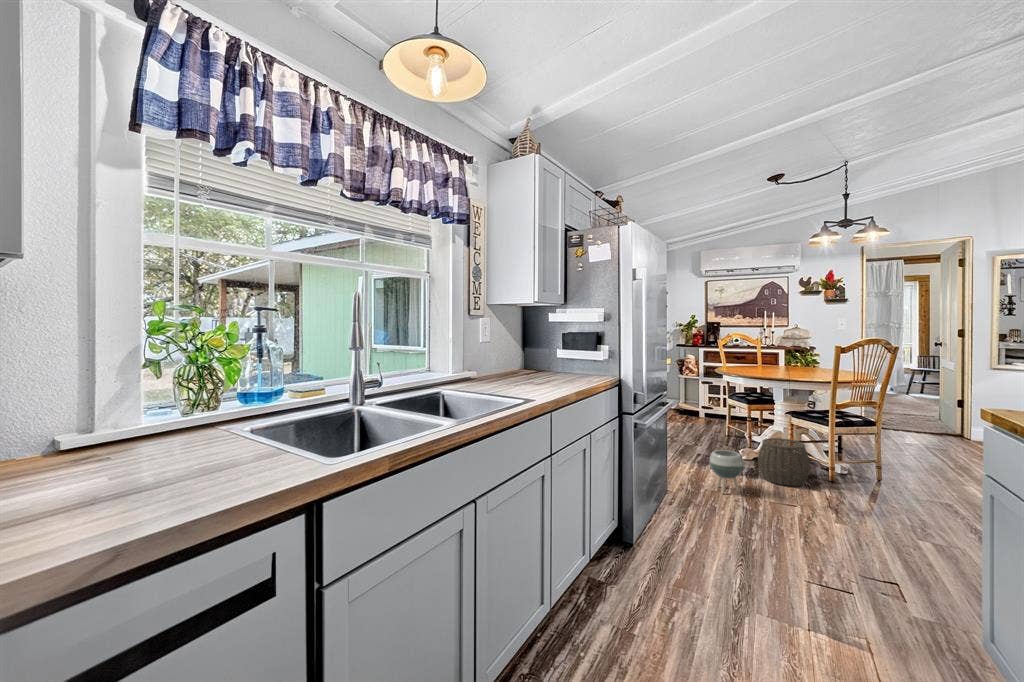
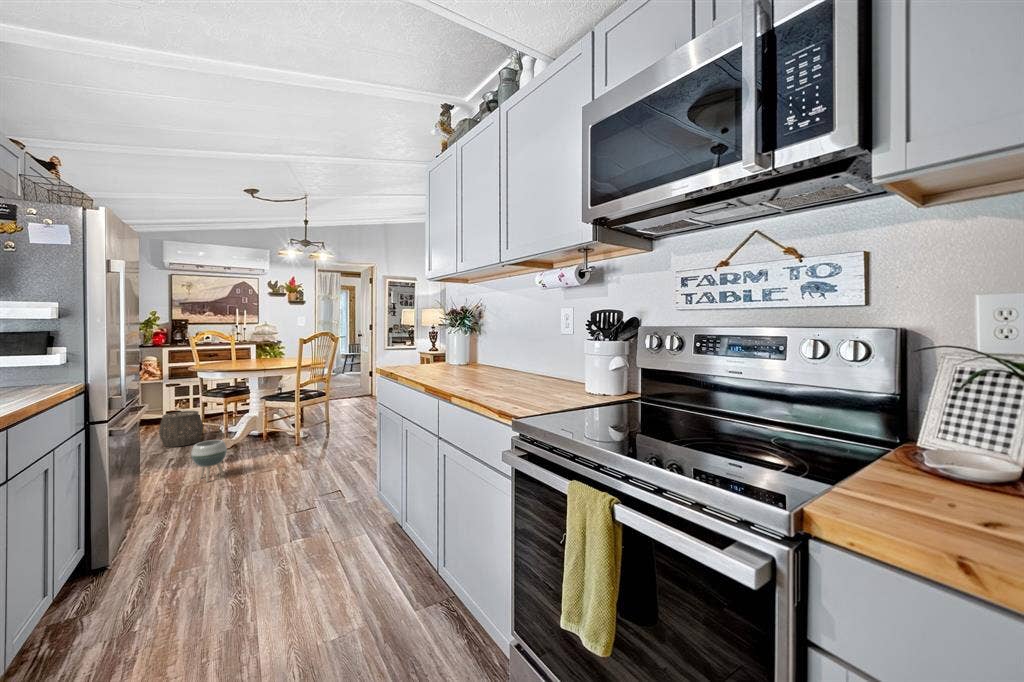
woven basket: present [758,438,810,486] -> present [159,411,203,447]

